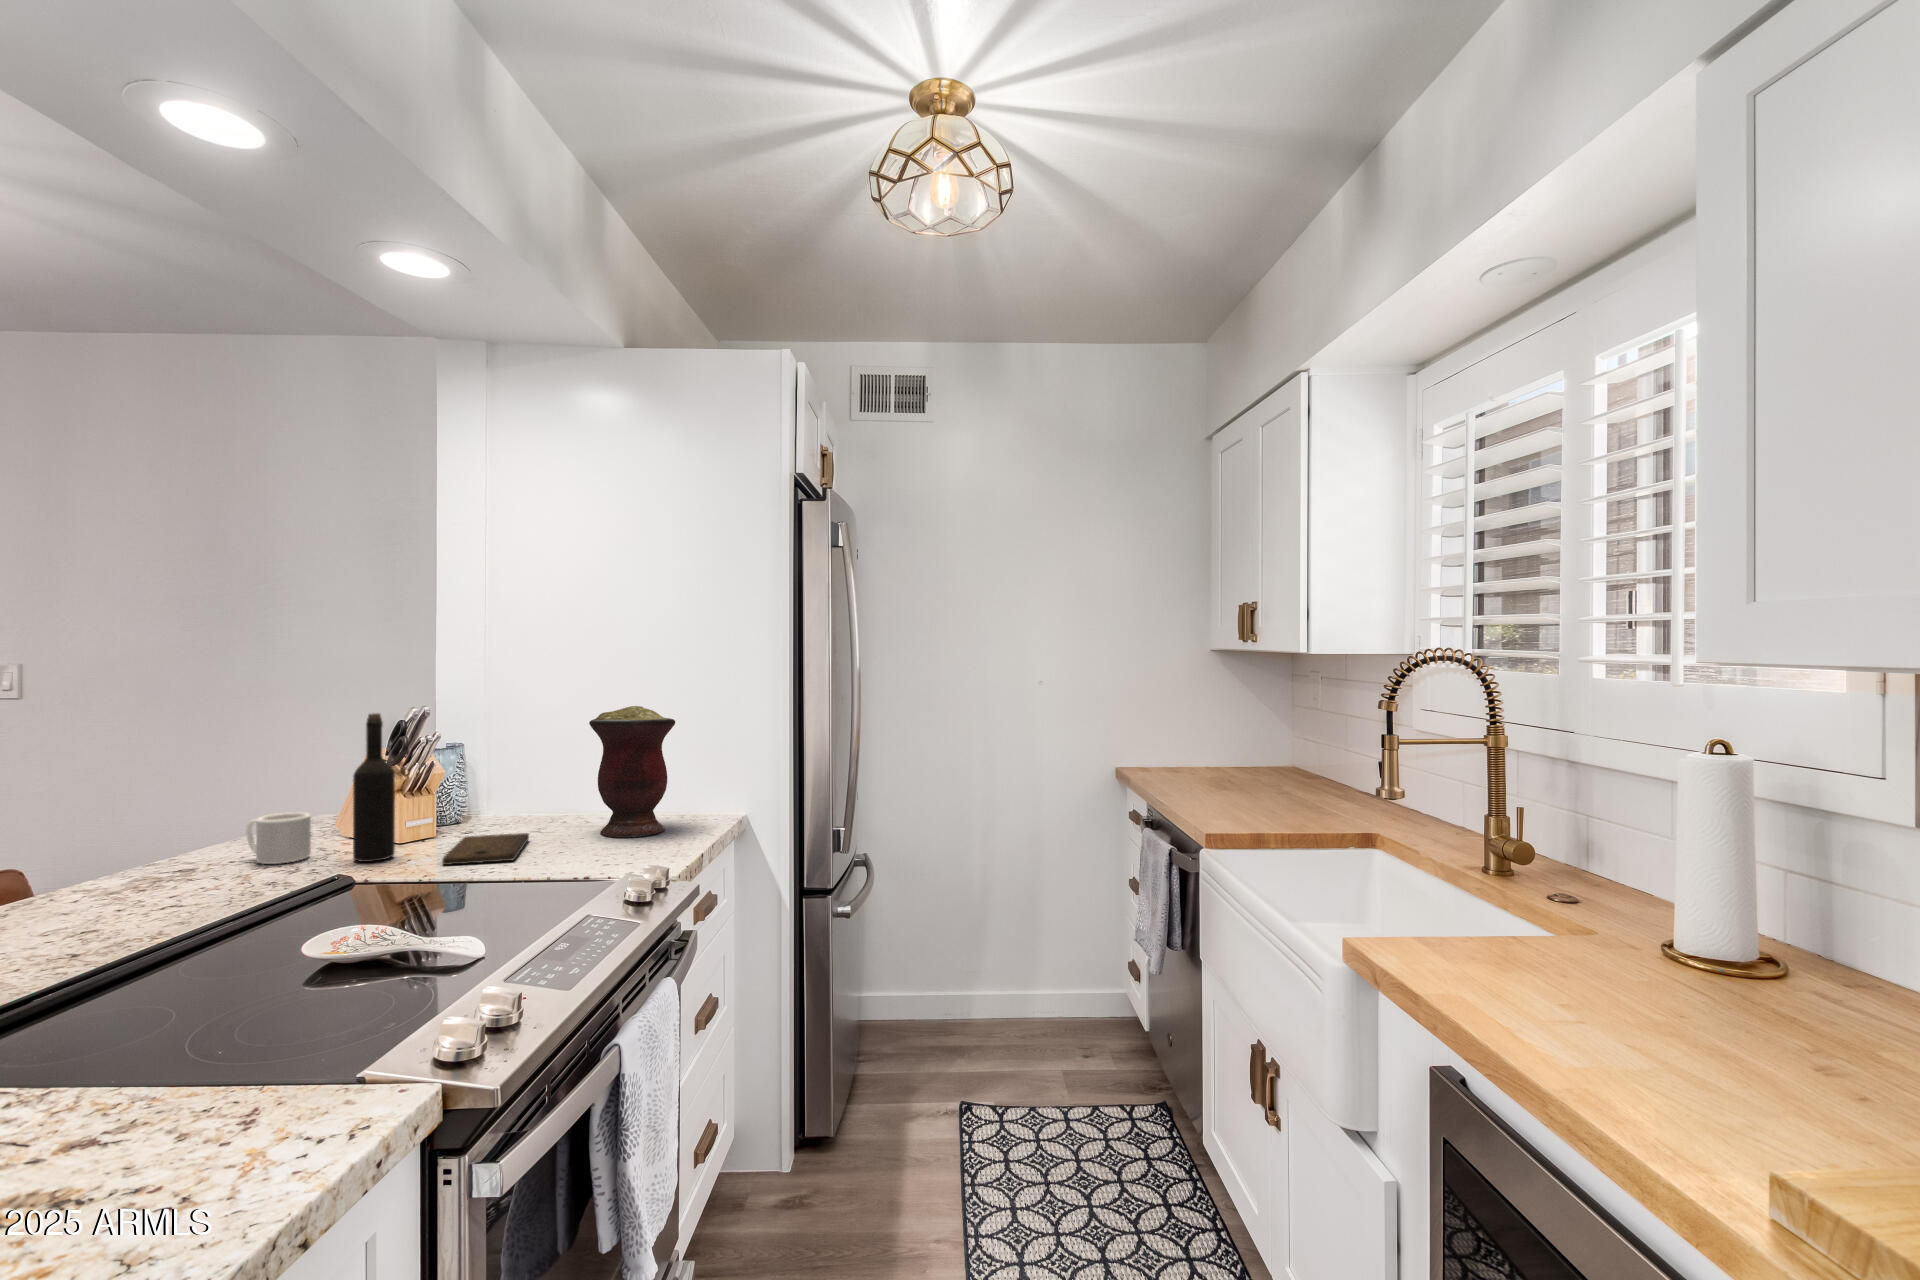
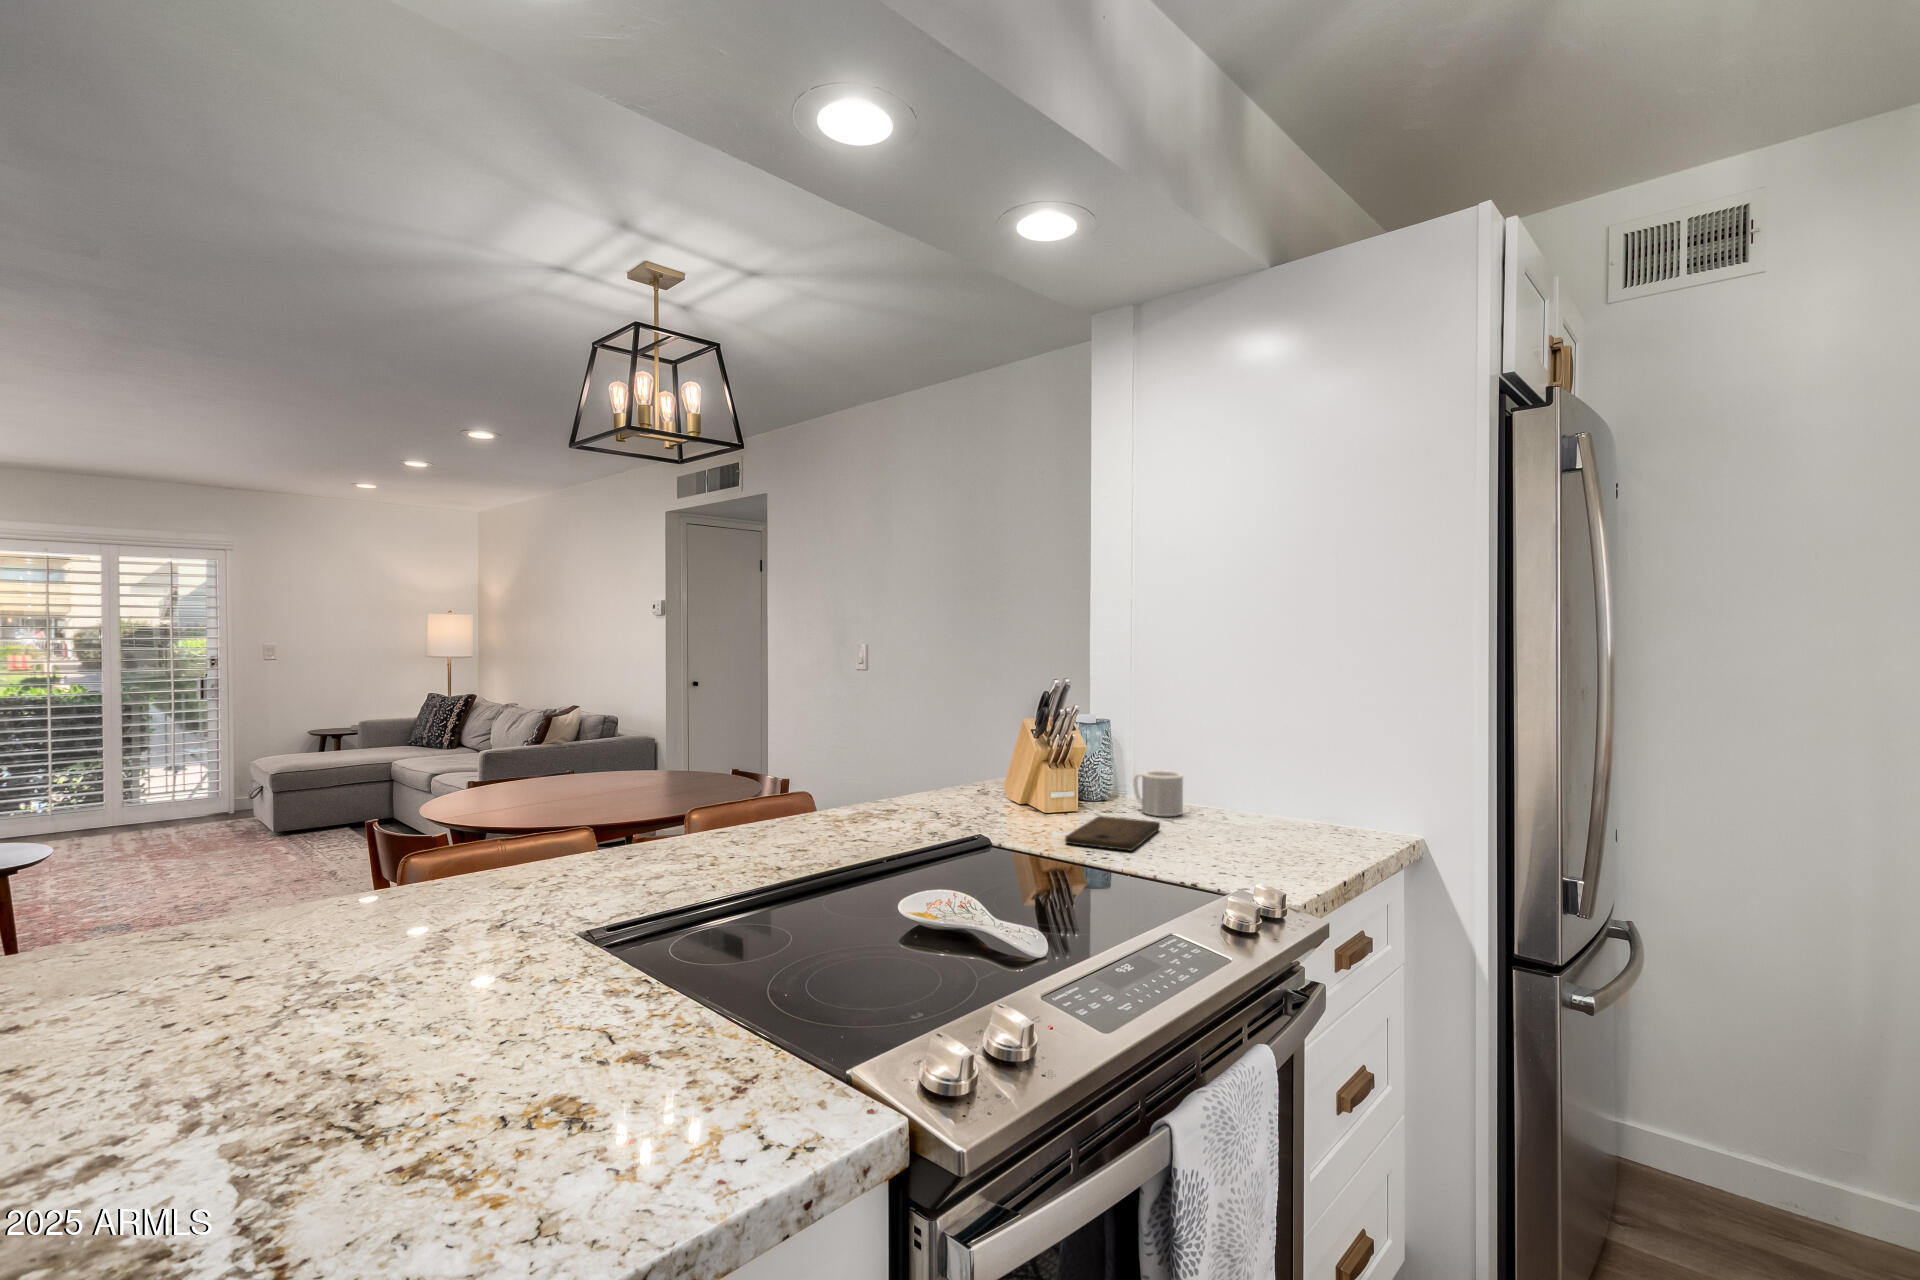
vase: present [589,706,675,837] -> none [1227,687,1330,846]
wine bottle: present [353,713,395,862] -> none [997,681,1032,829]
mug: present [246,812,311,864] -> present [1133,770,1183,816]

